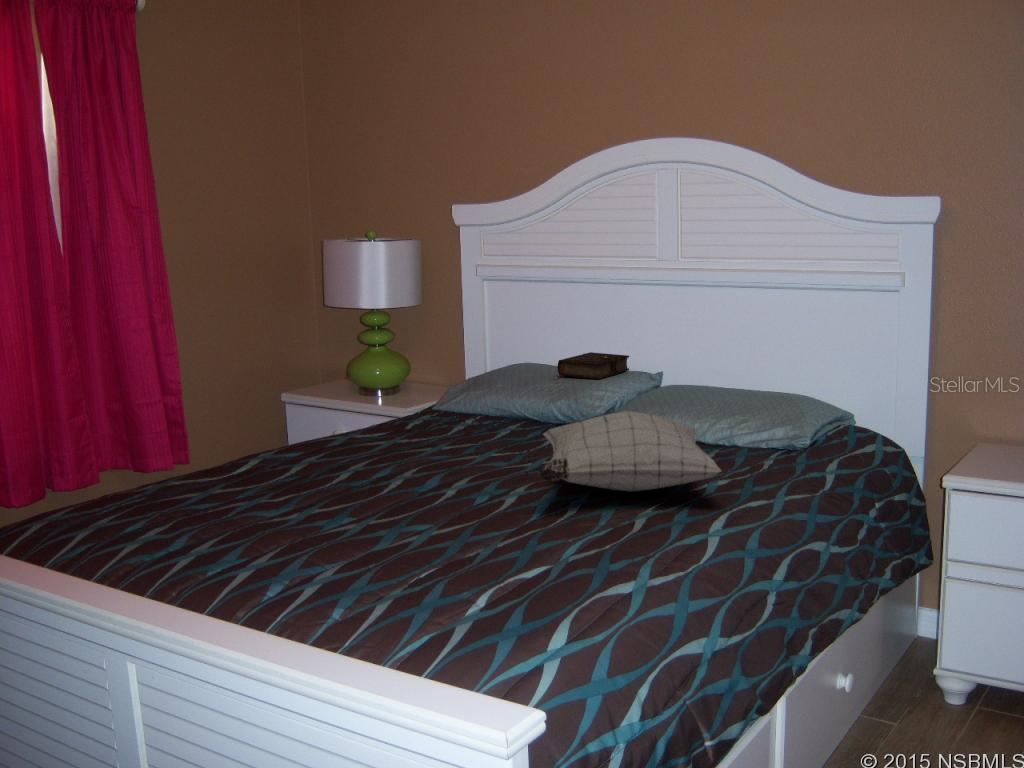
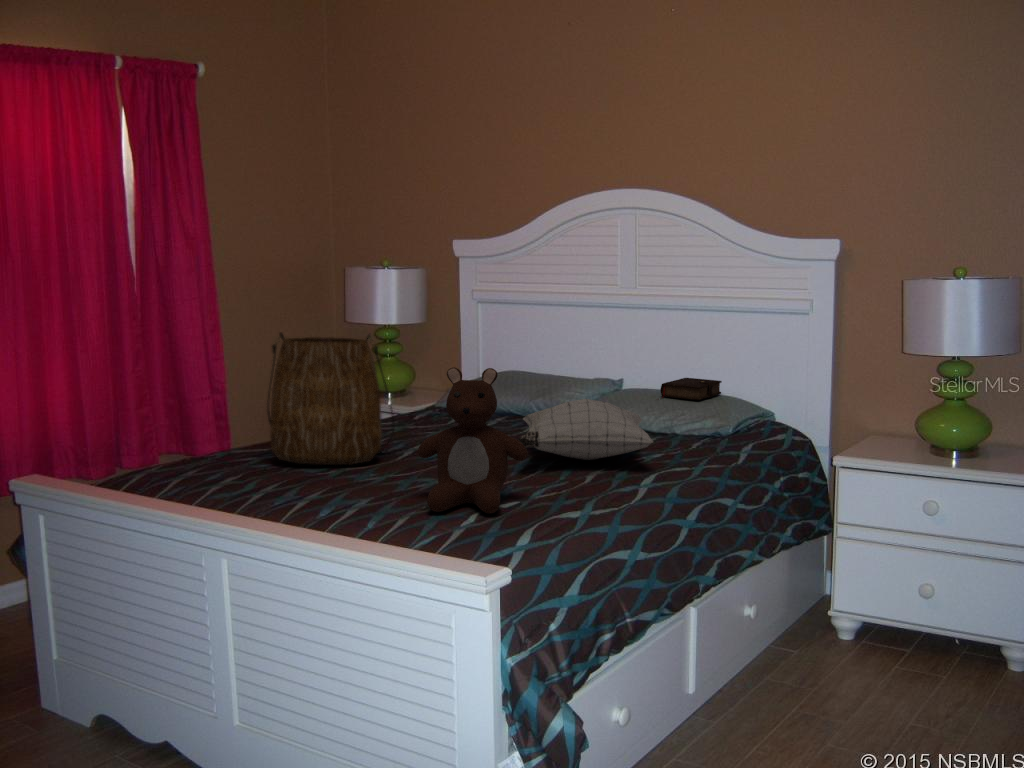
tote bag: none [212,331,378,504] -> present [267,333,395,465]
book: present [557,352,629,379] -> present [660,378,722,400]
teddy bear: none [404,383,557,591] -> present [418,367,528,514]

